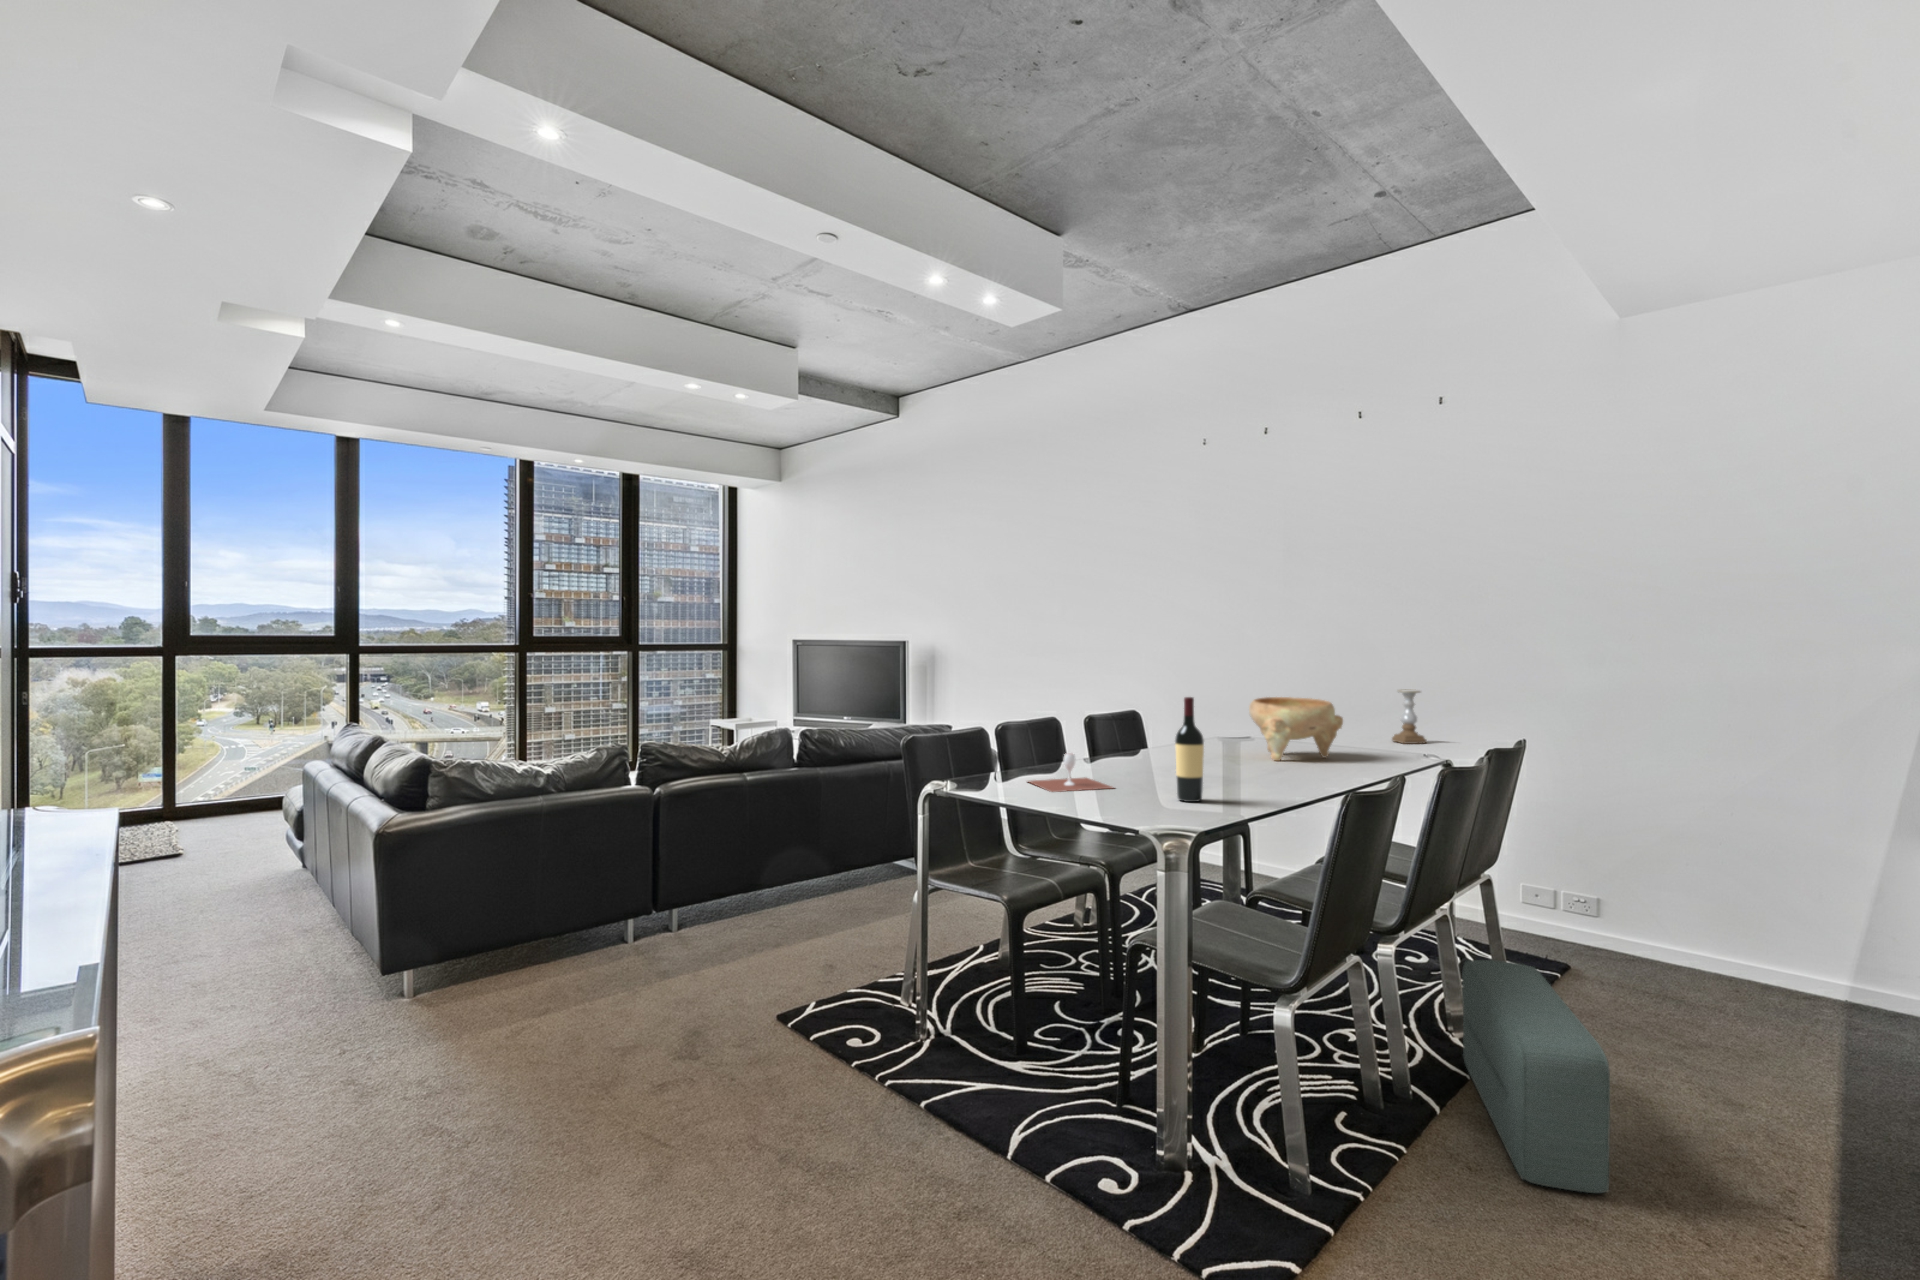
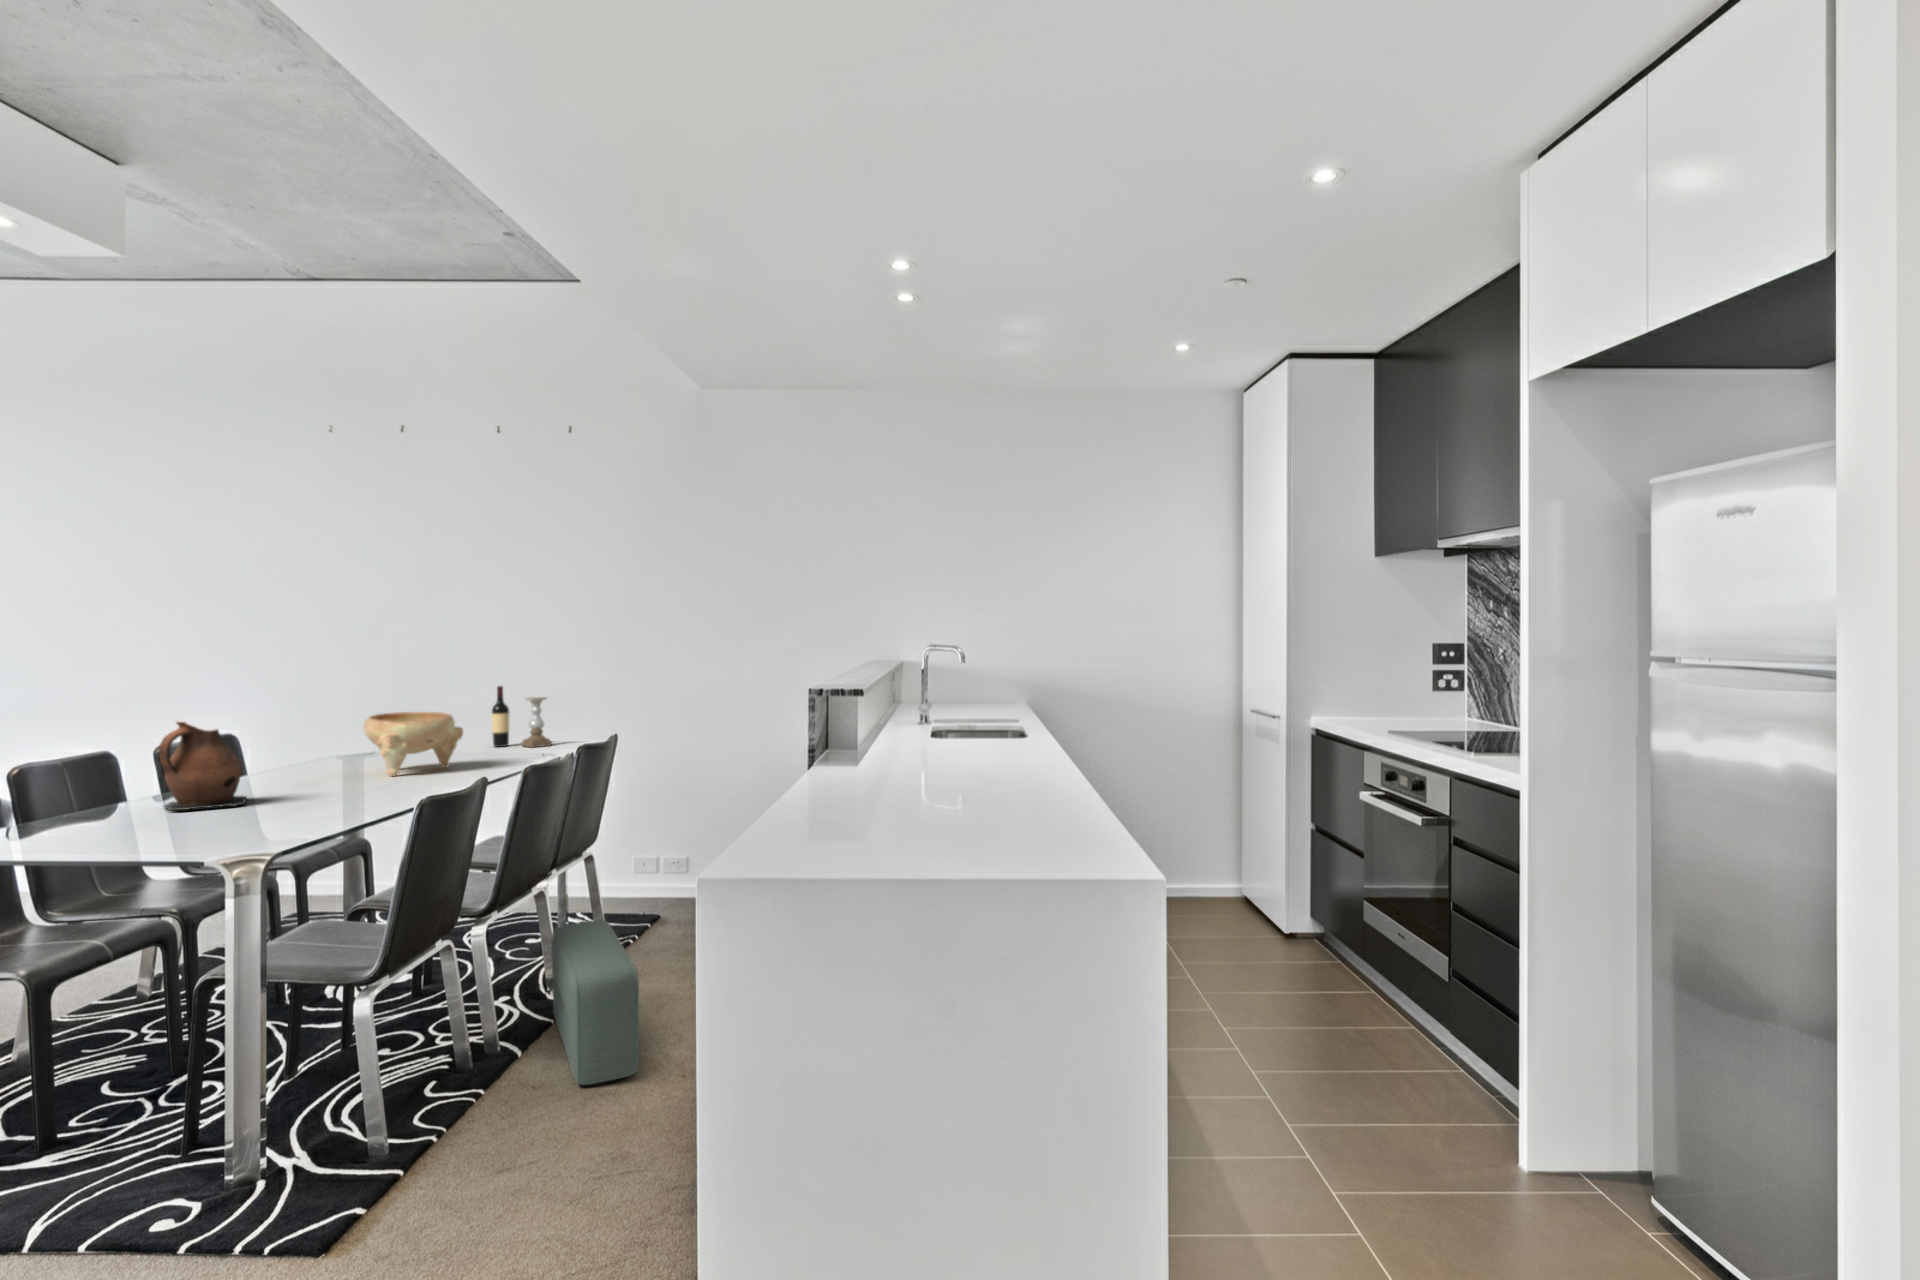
ceramic pitcher: none [1095,693,1158,776] -> present [159,721,247,811]
wine bottle: present [1175,697,1204,802] -> present [492,686,509,747]
wine glass: present [1029,753,1112,792] -> none [53,793,185,840]

